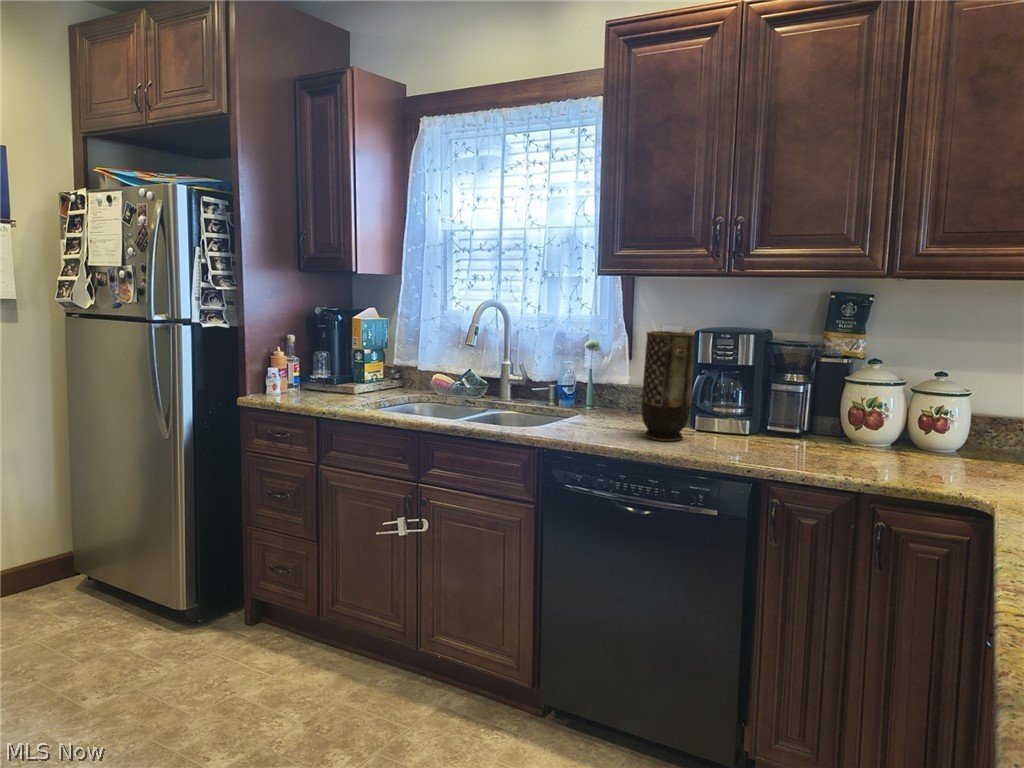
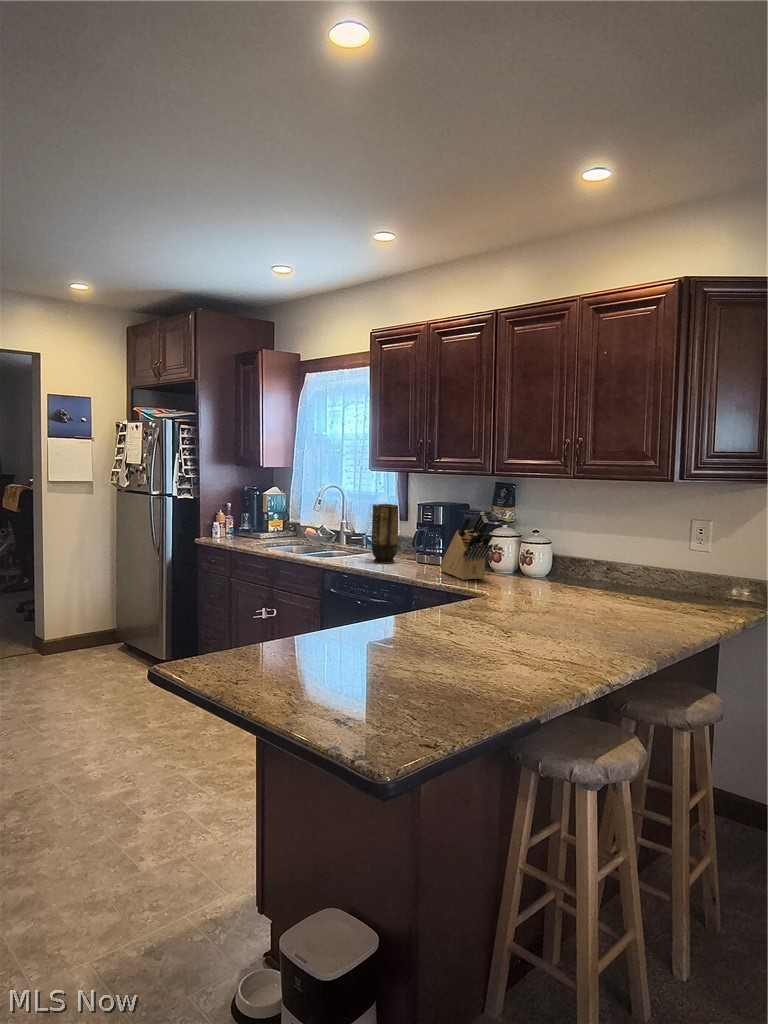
knife block: none [814,341,1004,479] -> present [440,512,493,580]

